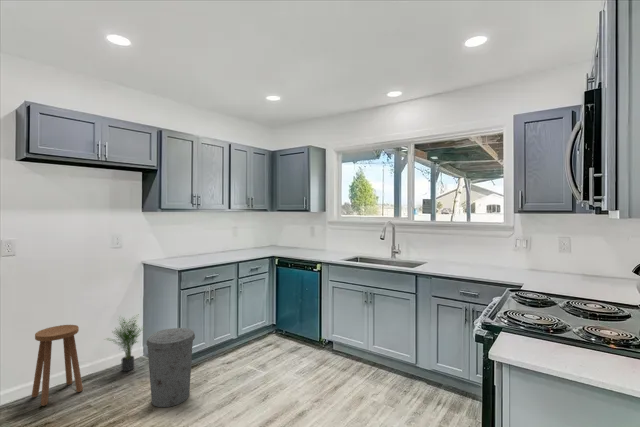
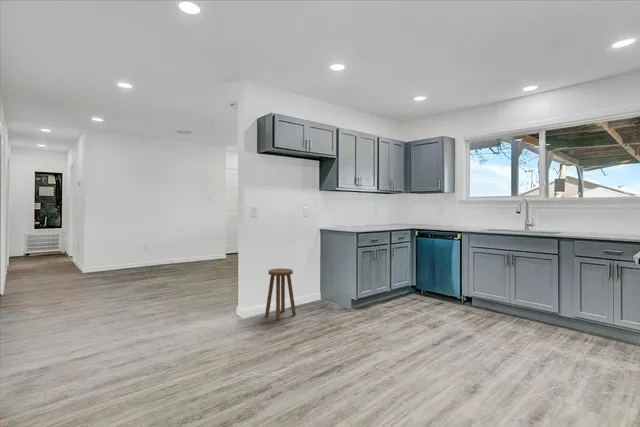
potted plant: present [116,319,141,371] -> none [302,265,329,308]
trash can: present [146,328,195,407] -> none [346,274,379,326]

